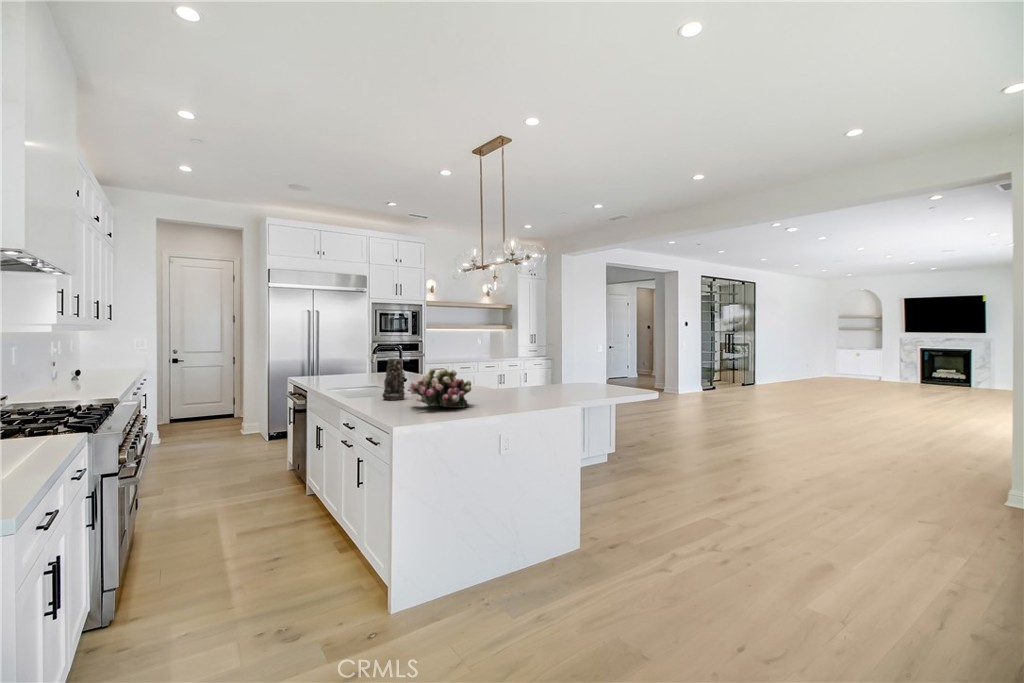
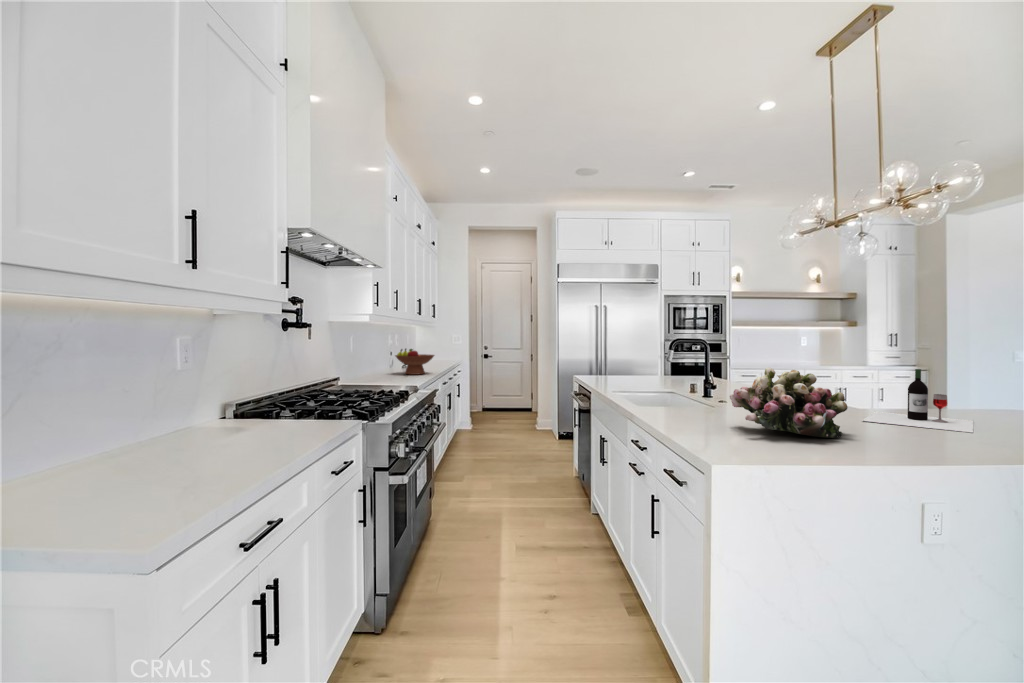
fruit bowl: none [65,357,123,386] -> present [395,349,434,375]
vase: present [382,358,405,400] -> none [685,353,719,414]
wine bottle: none [485,364,538,398] -> present [863,369,973,433]

